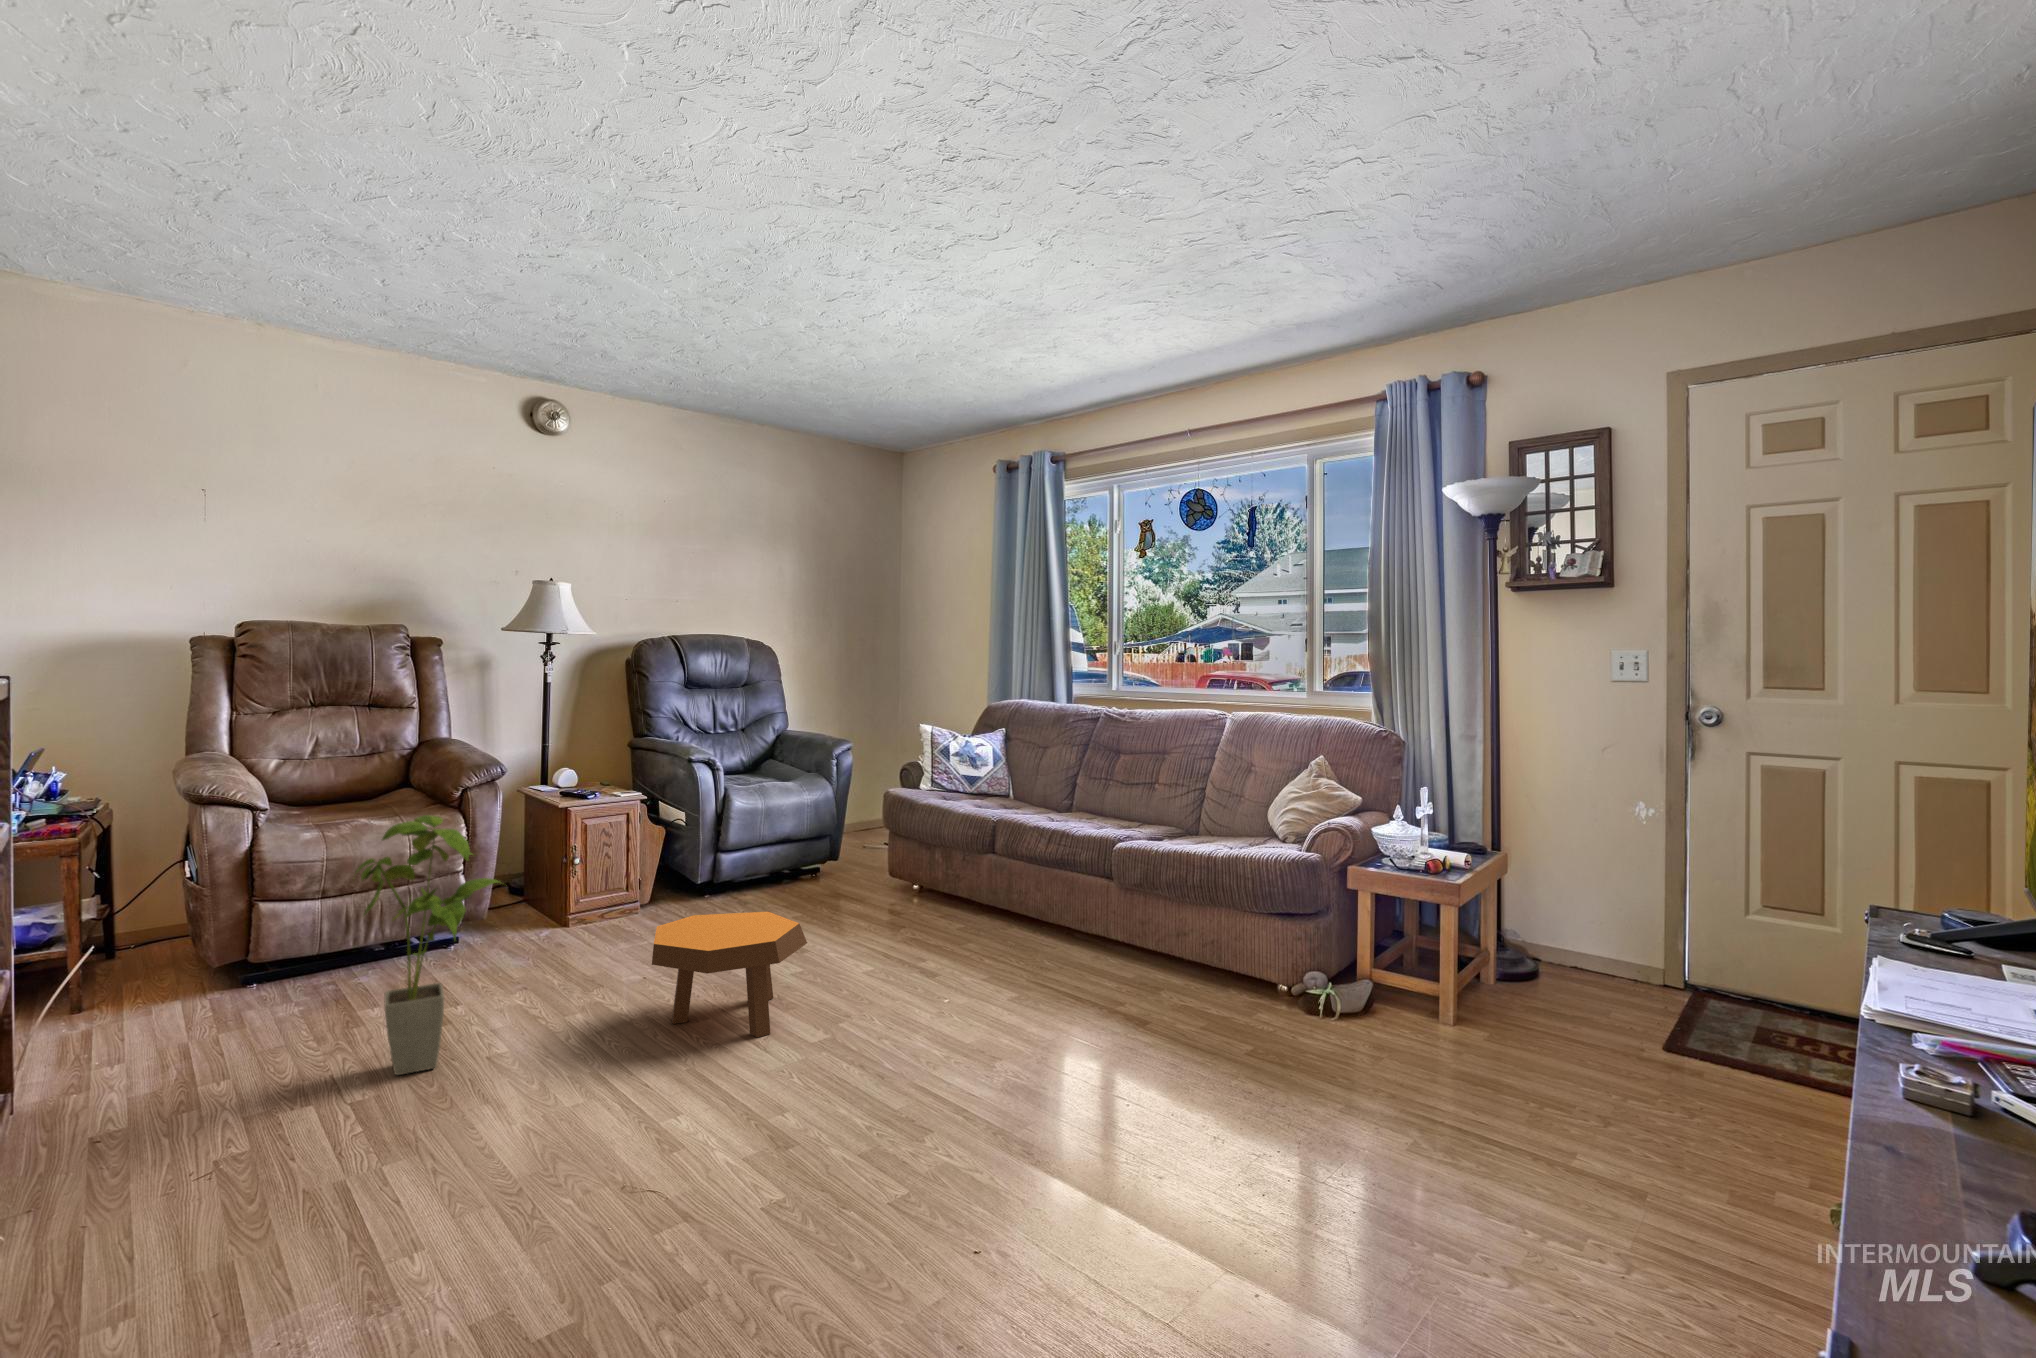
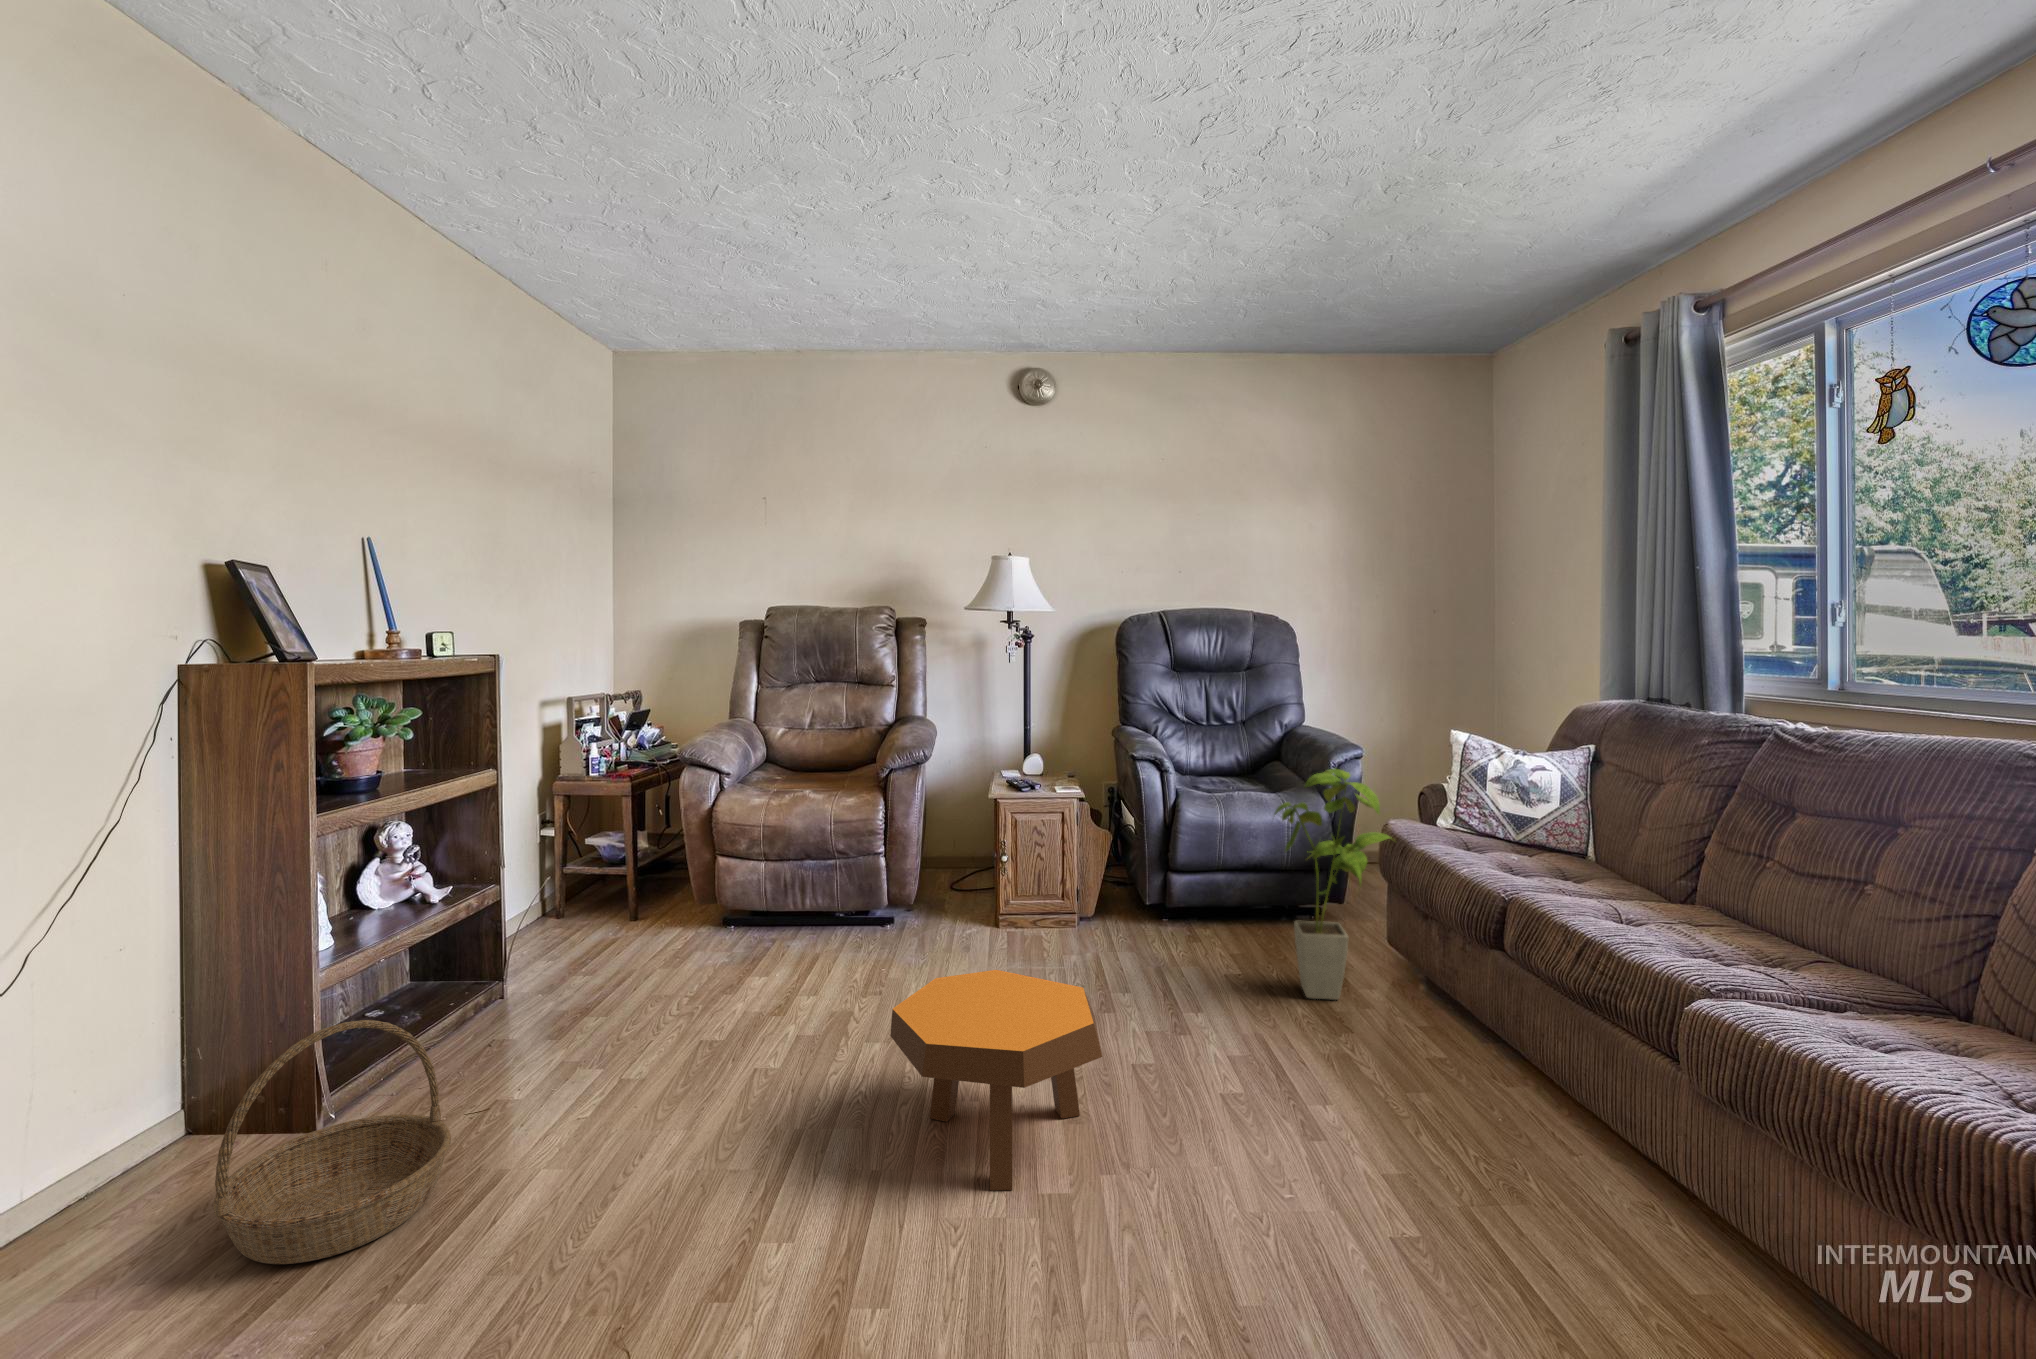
house plant: present [356,815,500,1075] -> present [1275,768,1395,1000]
basket: none [123,1017,335,1227] -> present [213,1020,451,1264]

